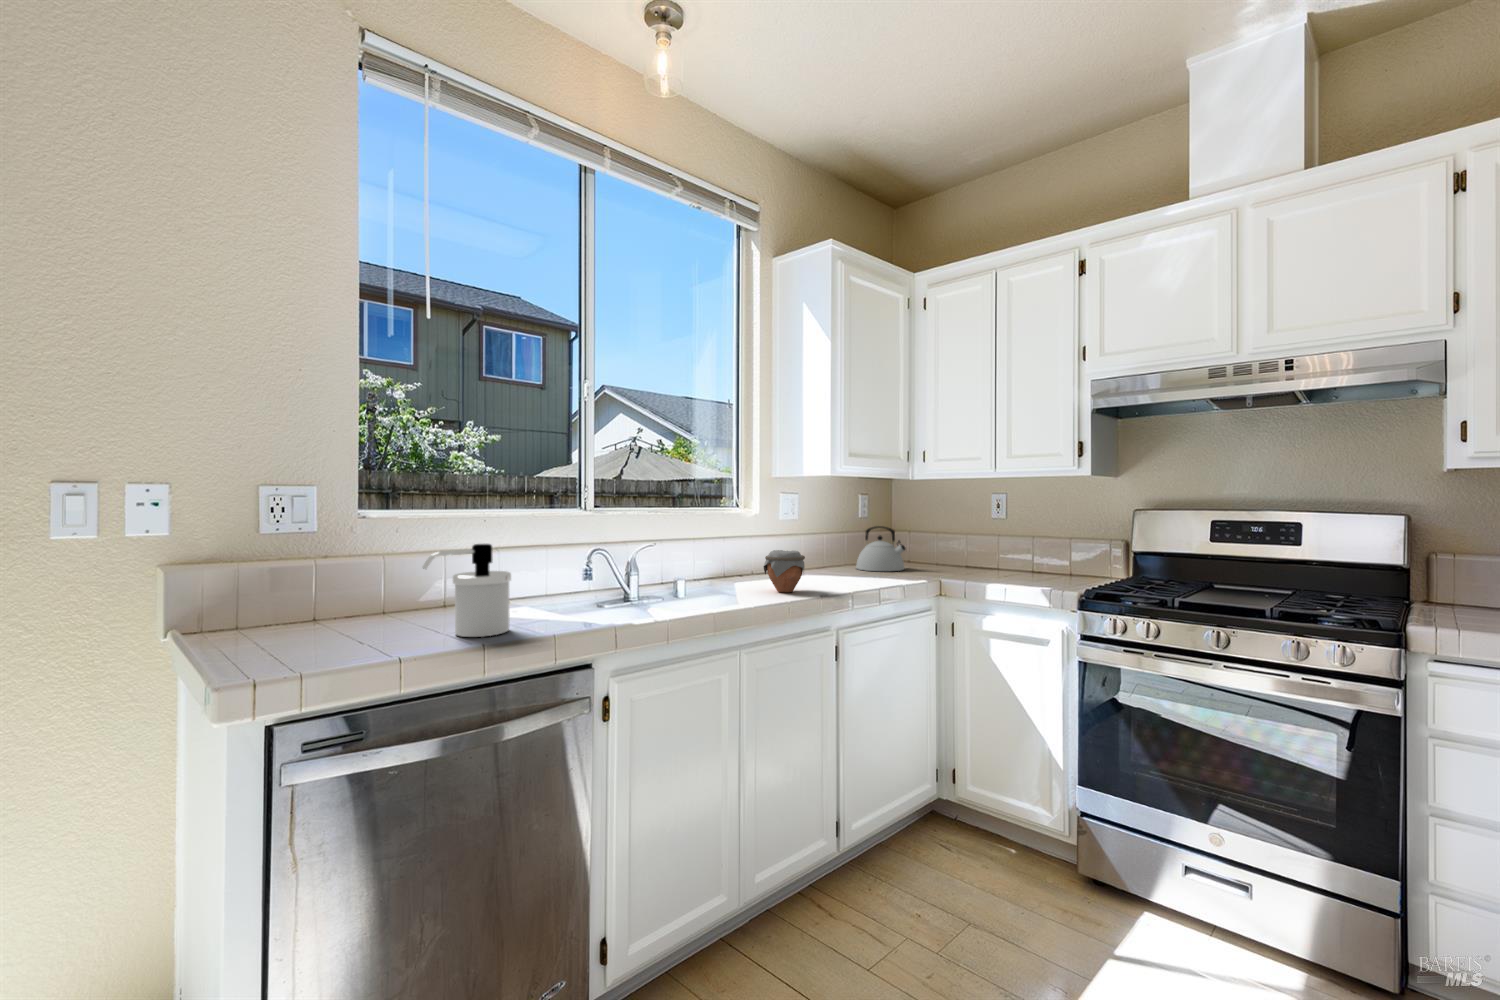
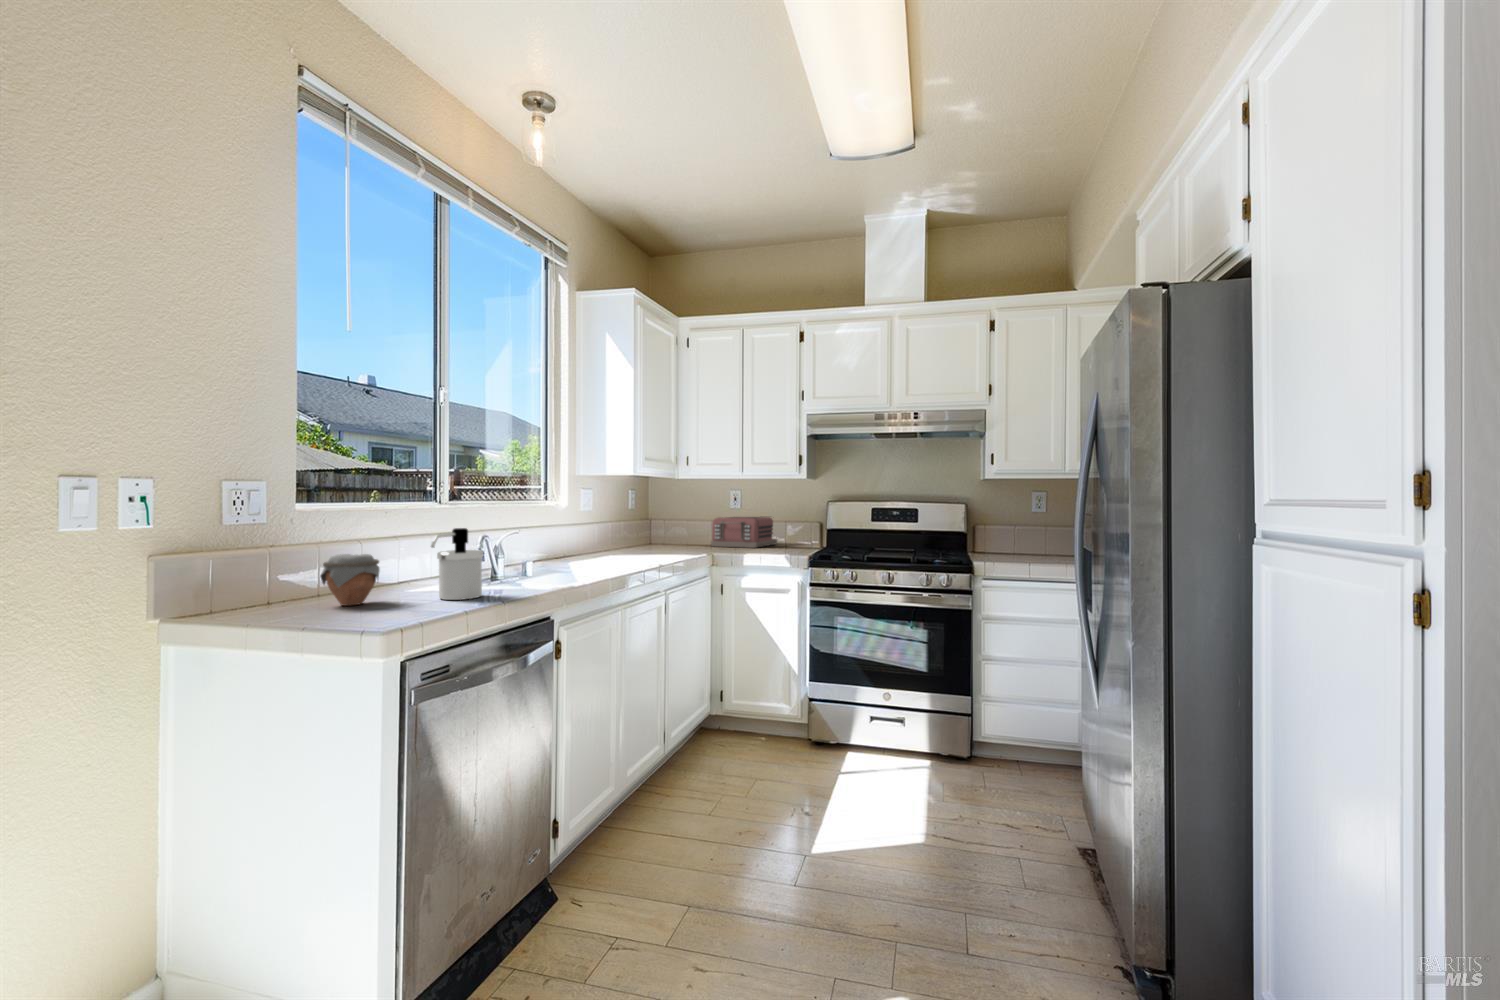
kettle: present [856,526,906,571] -> none [643,516,682,551]
toaster: none [954,527,1055,572] -> present [711,517,777,548]
jar: present [764,550,805,592] -> present [320,554,380,606]

